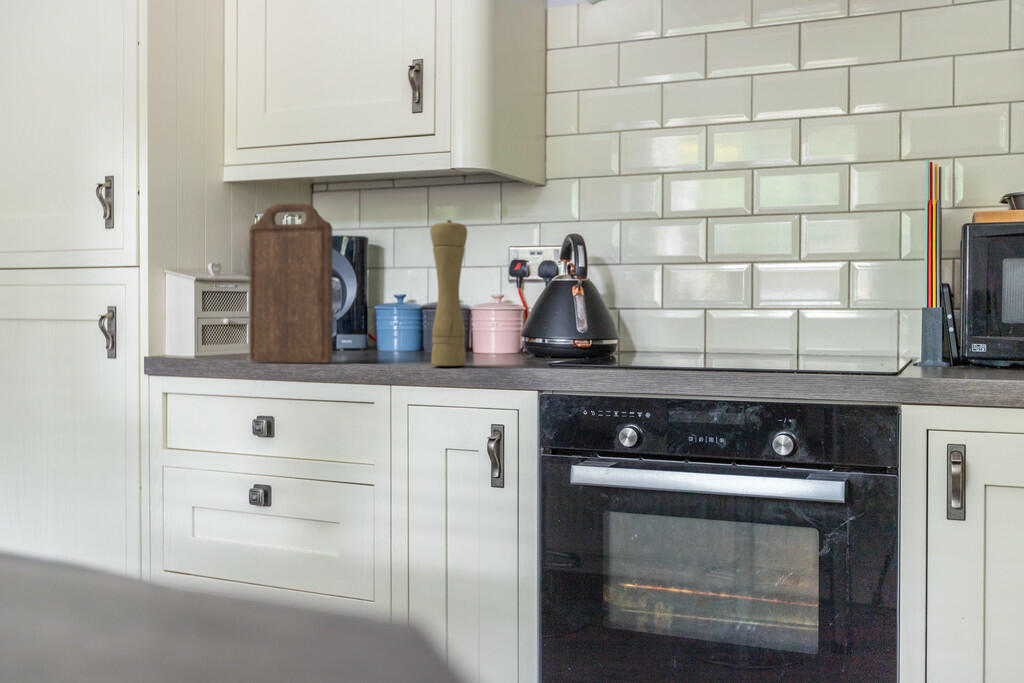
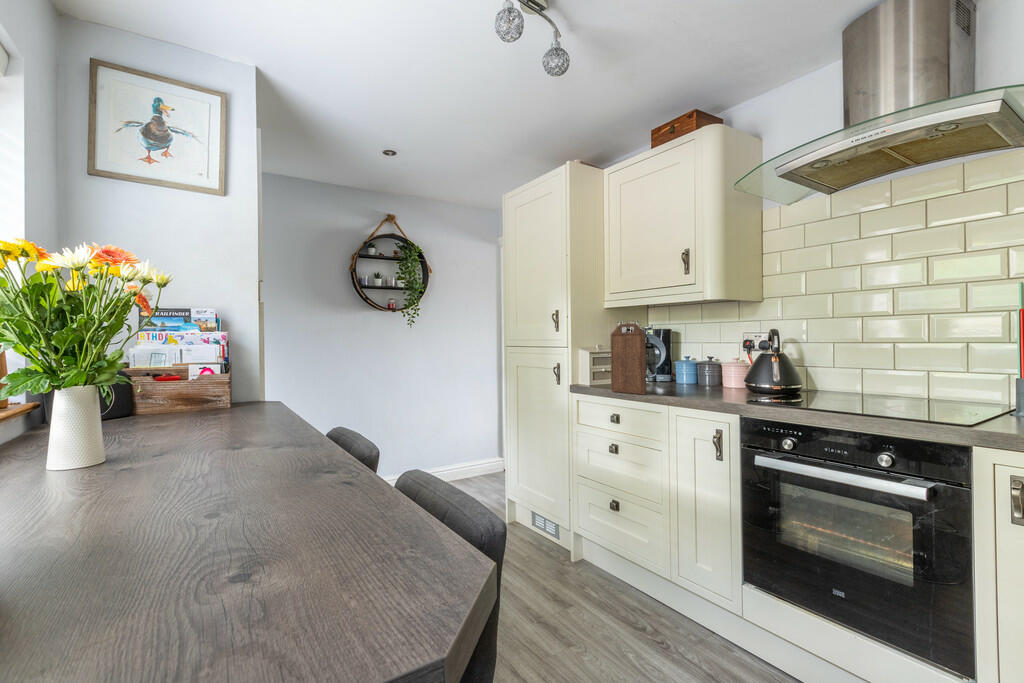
pepper mill: present [430,220,467,366] -> none [689,332,708,401]

